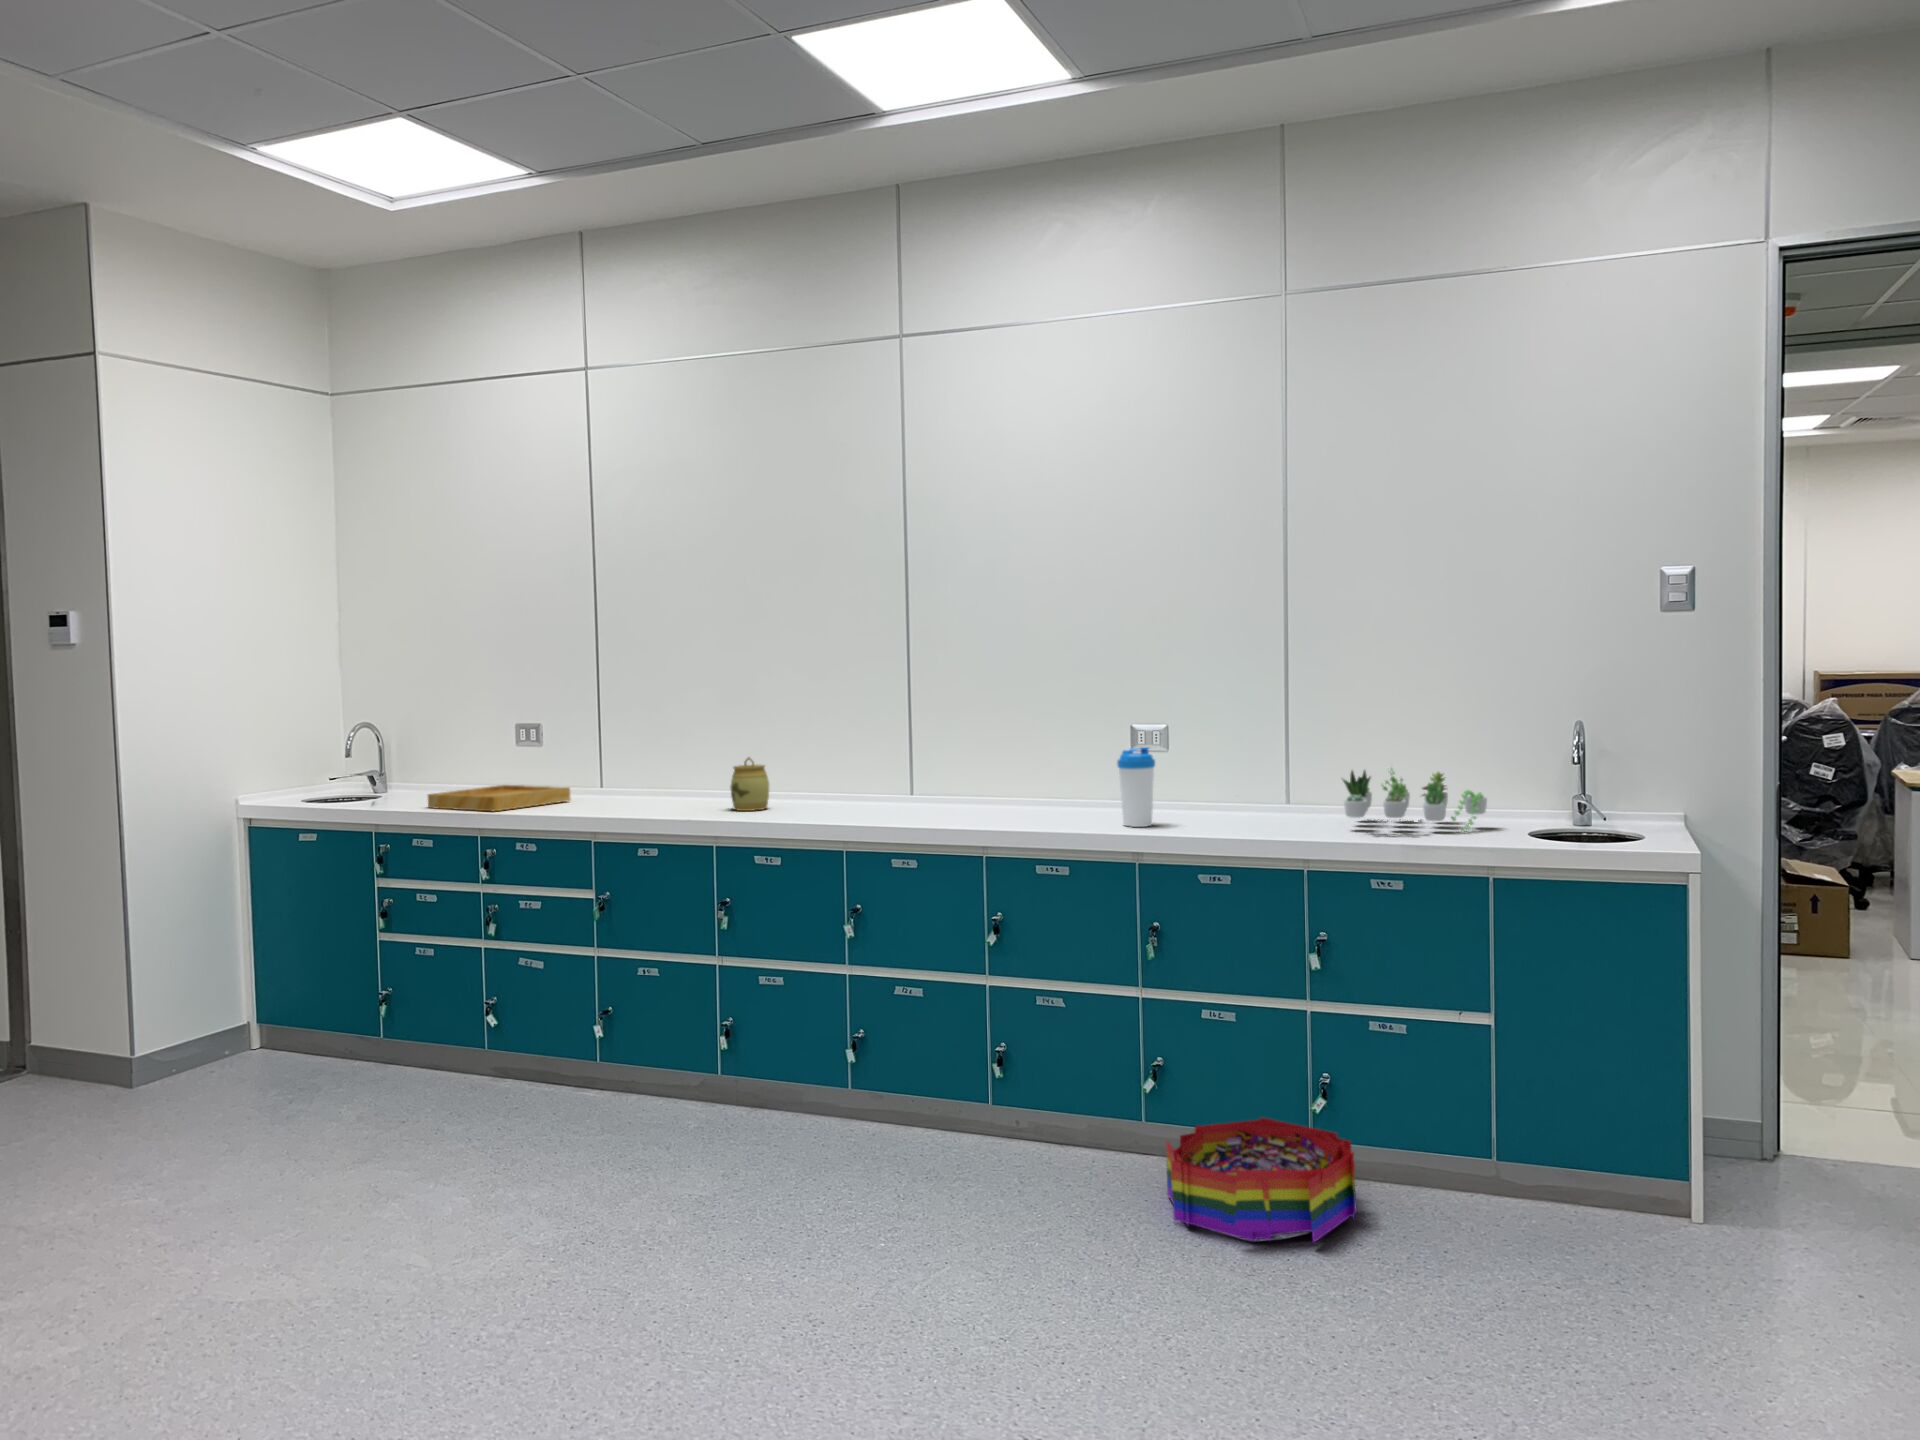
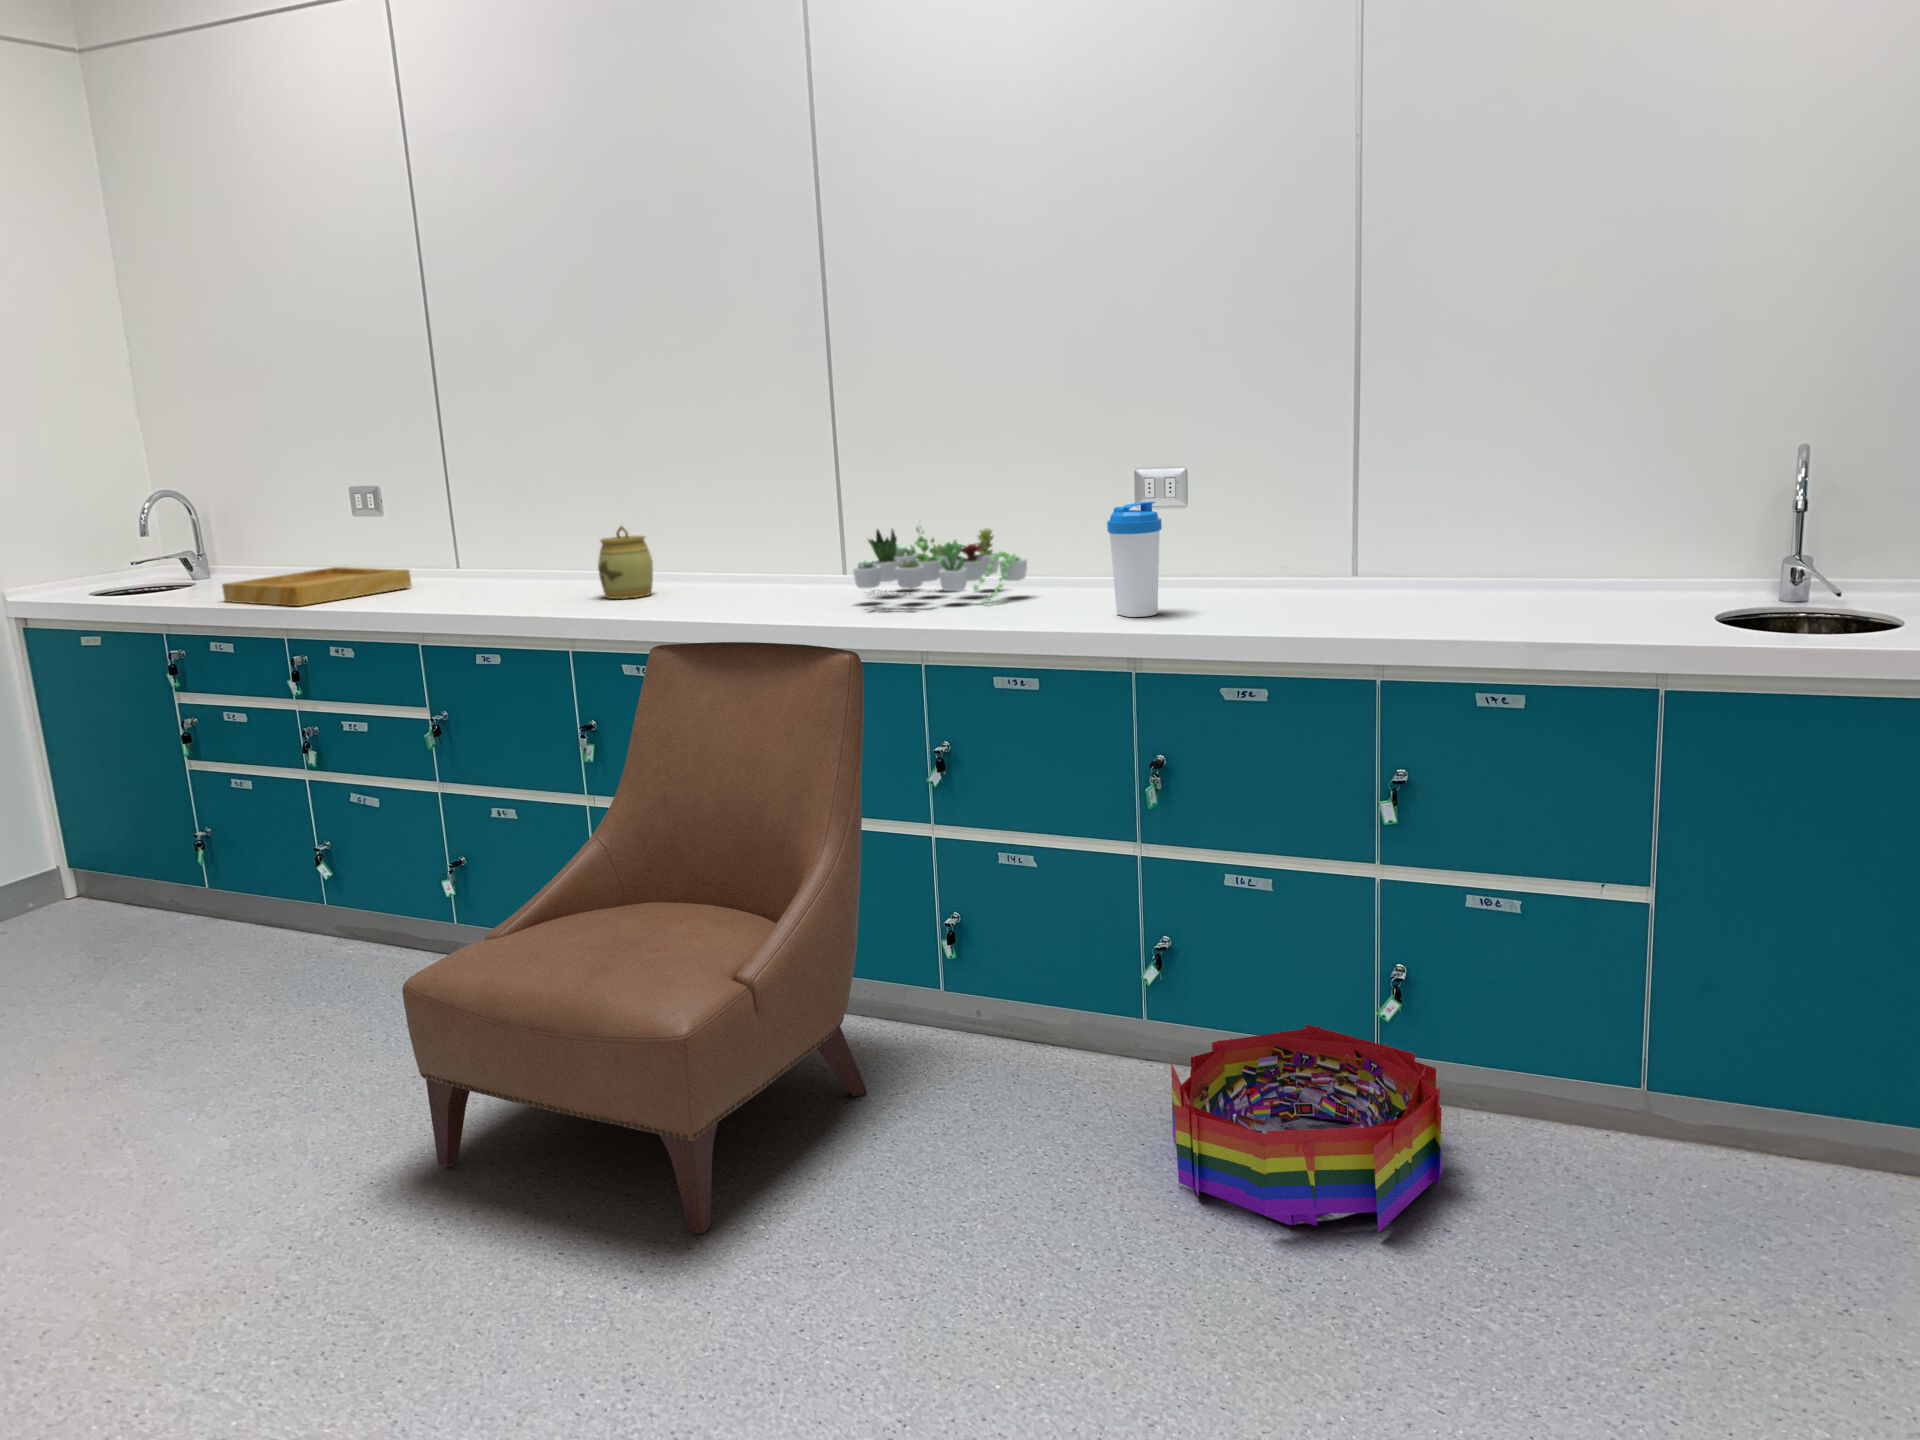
succulent plant: present [1343,768,1487,832] -> present [853,527,1027,604]
chair: none [620,840,945,1248] -> present [402,642,867,1233]

